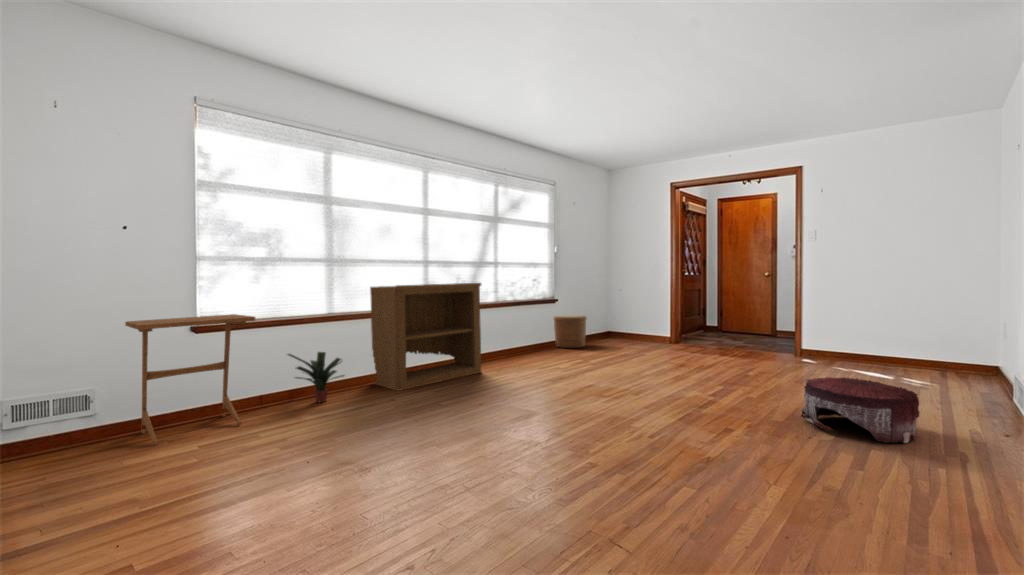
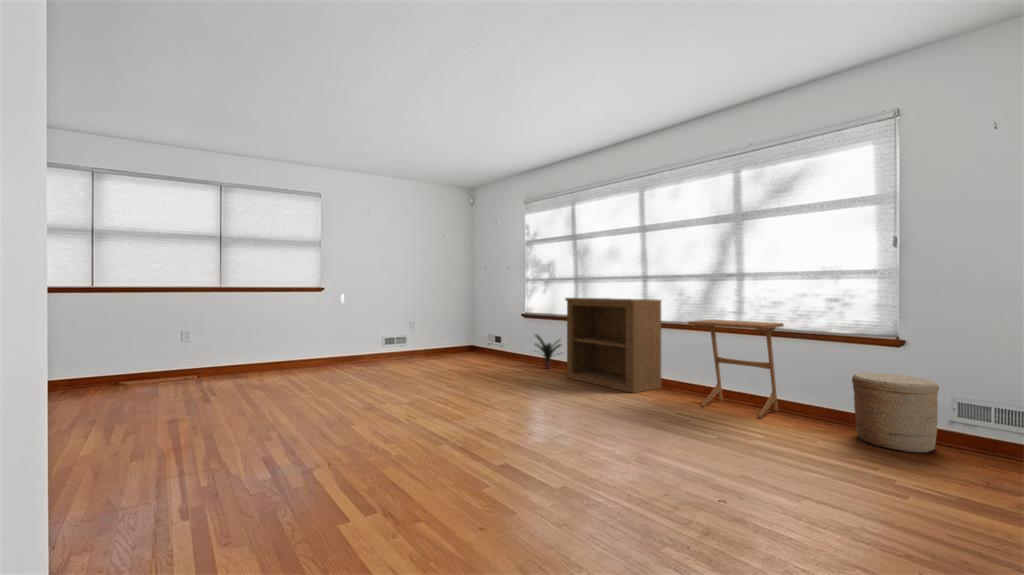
side table: present [125,314,255,445] -> present [688,320,784,418]
pouf: present [801,377,920,443] -> none [234,411,351,496]

